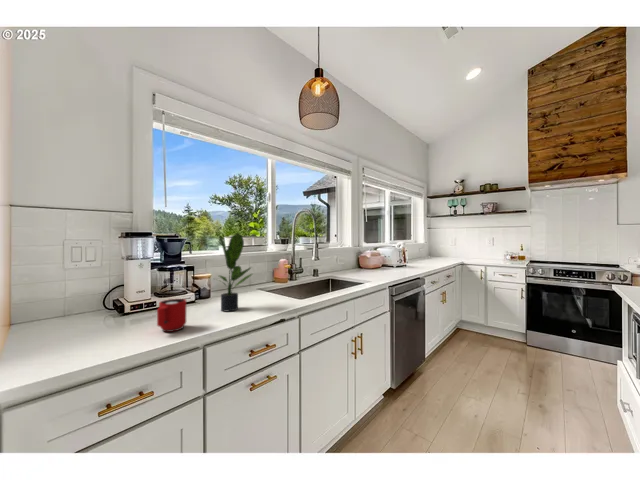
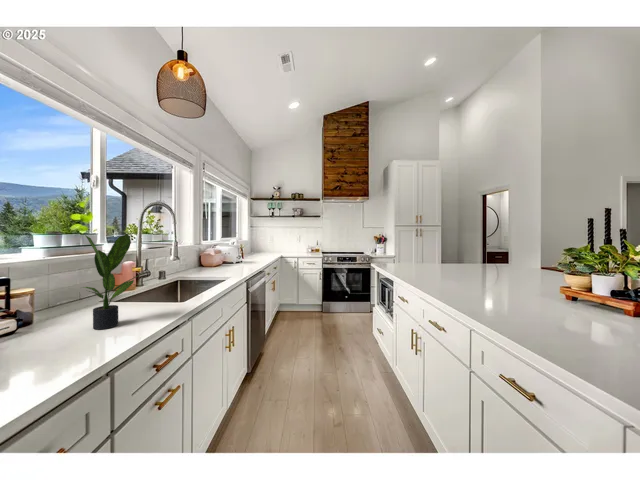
mug: present [157,299,186,332] -> none [34,320,78,367]

